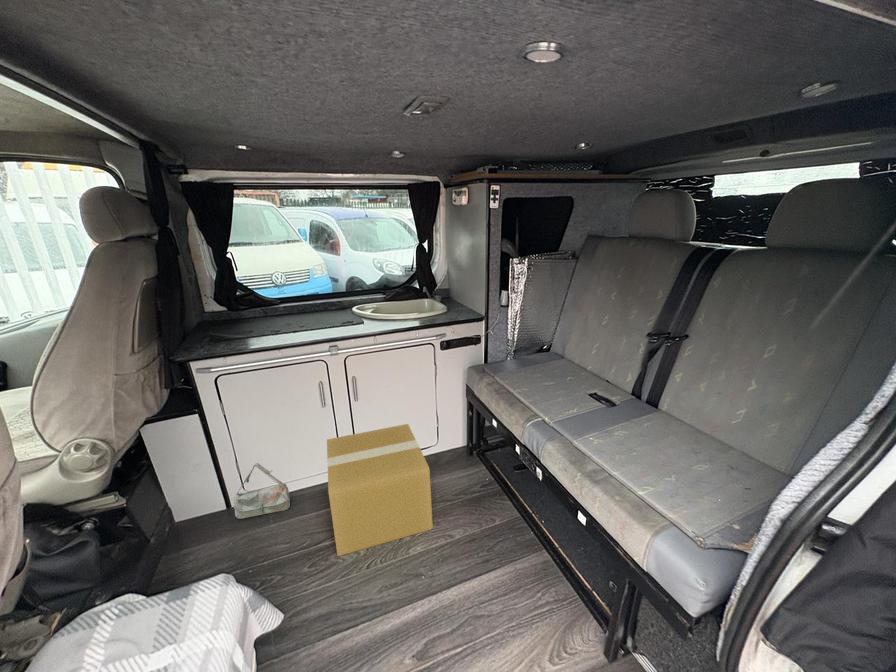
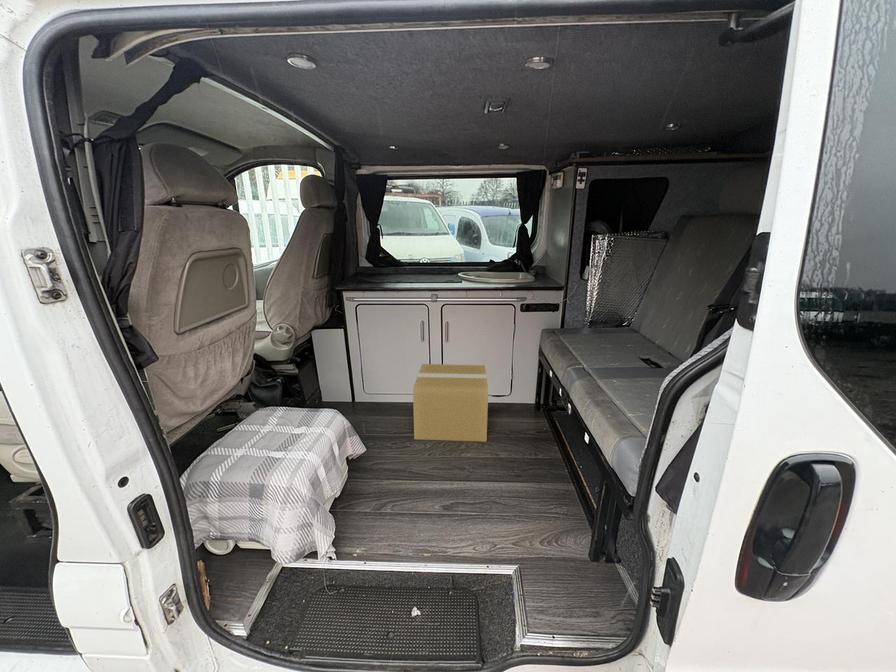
bag: present [234,463,290,519] -> none [356,370,392,410]

